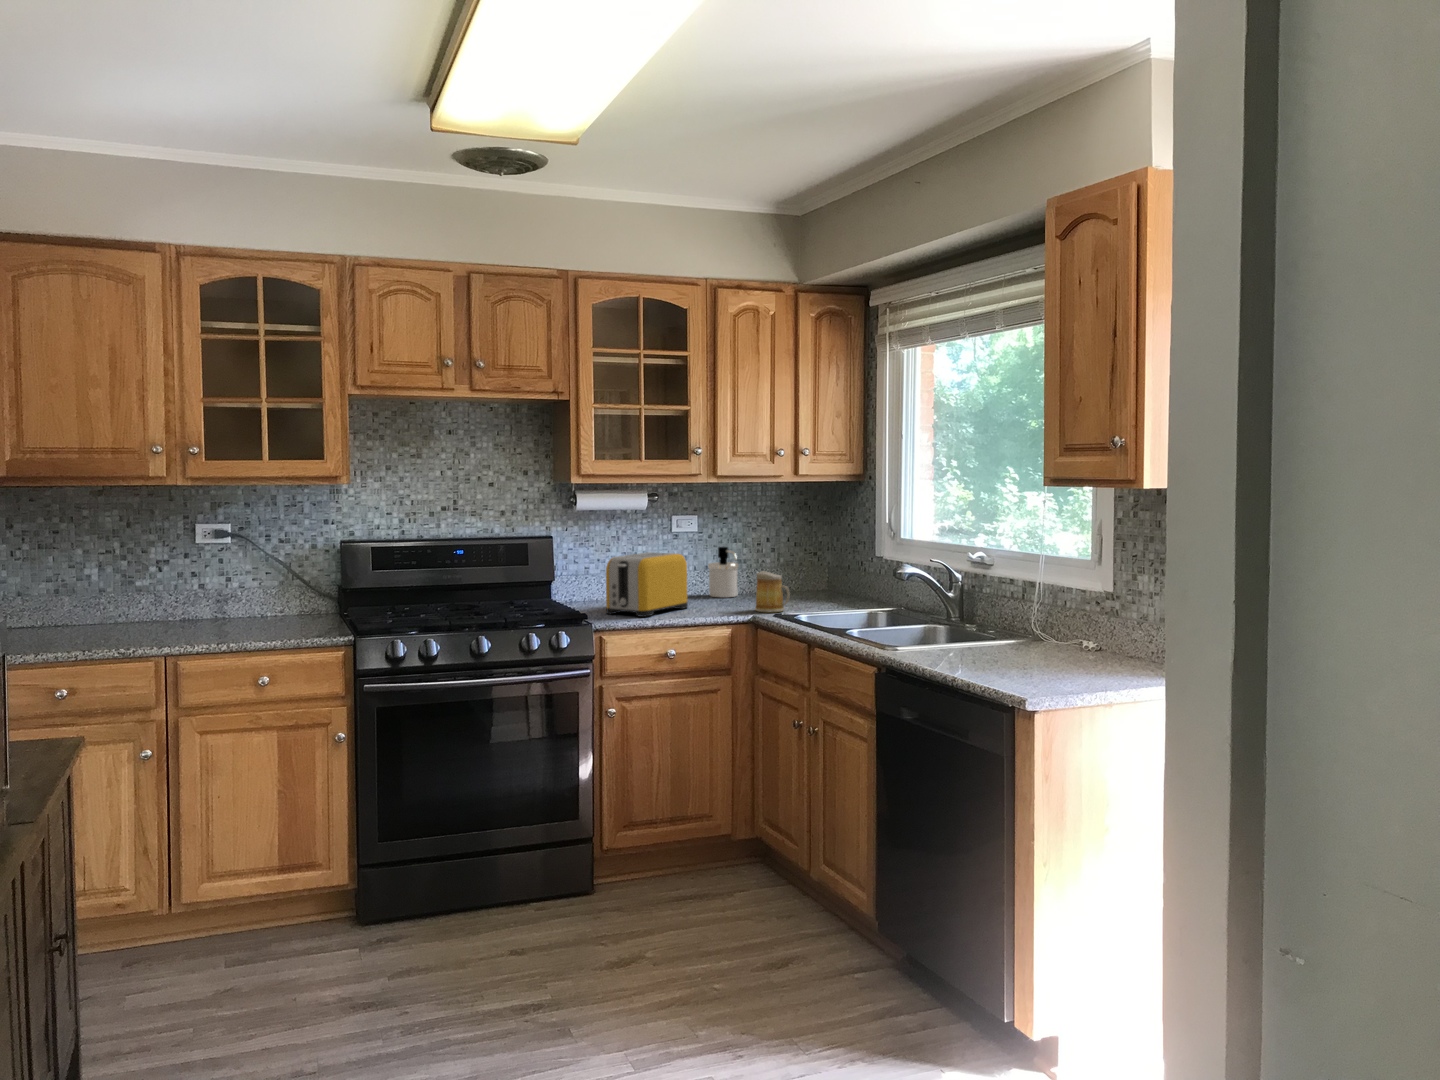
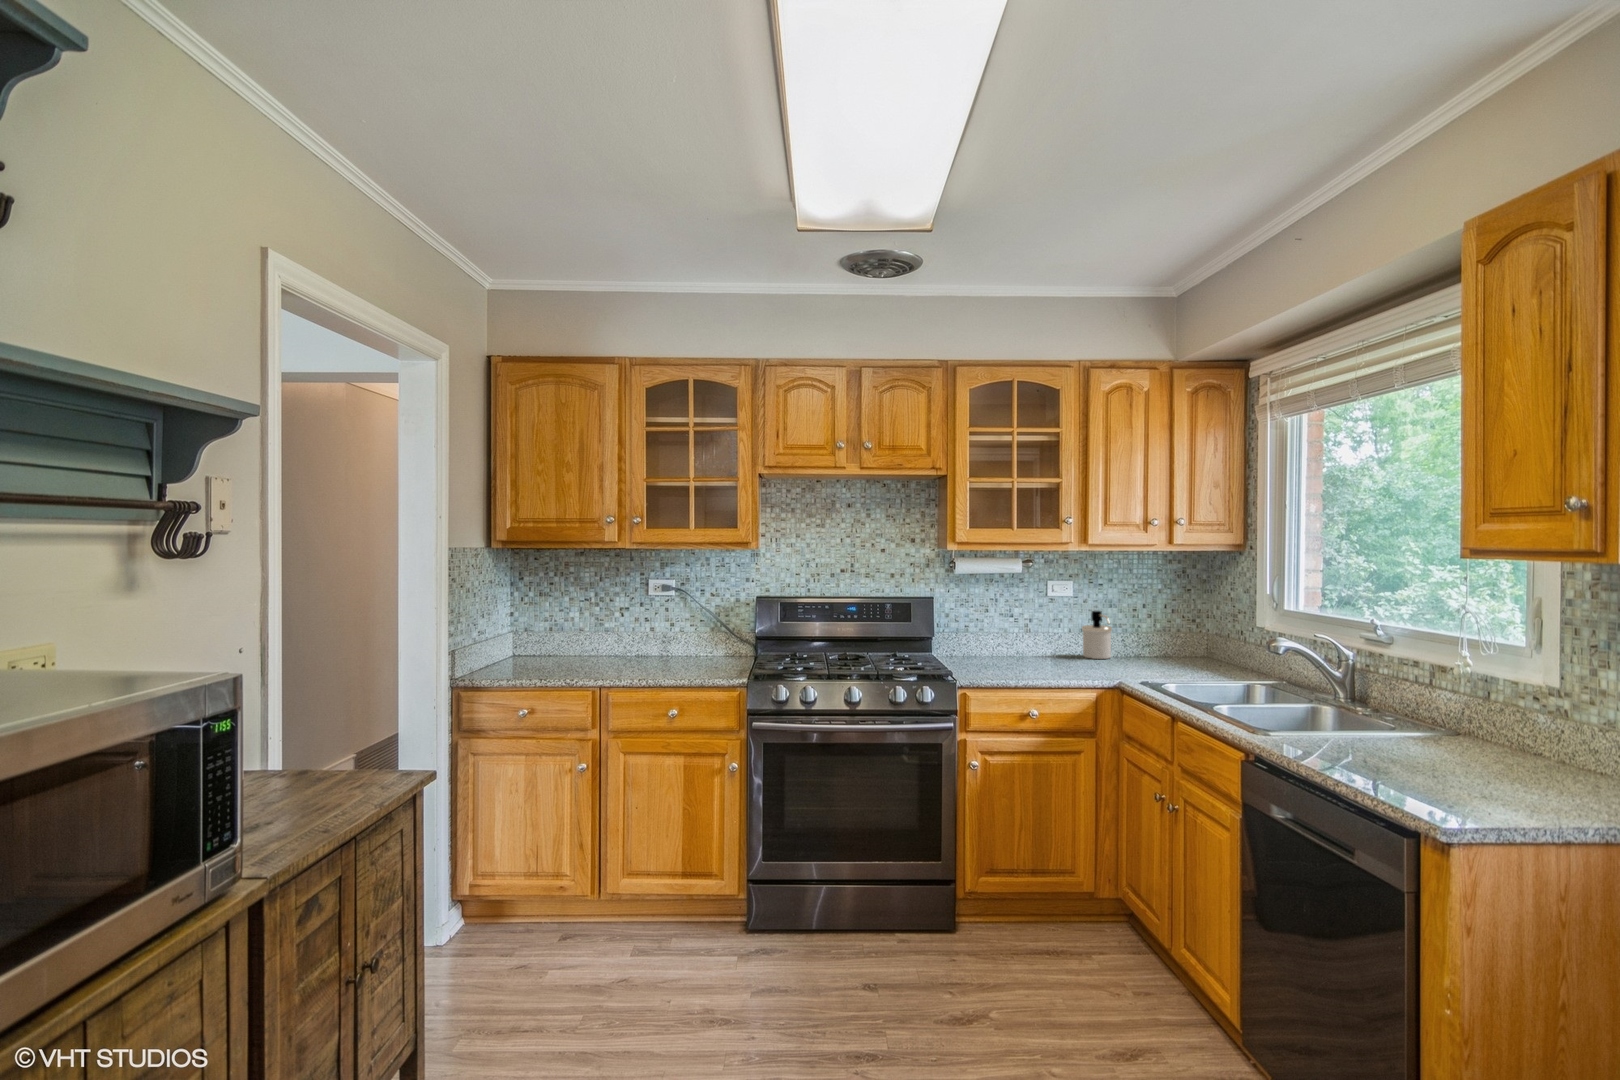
toaster: present [606,552,688,617] -> none [978,614,1058,675]
mug: present [755,571,790,613] -> none [1126,637,1164,679]

